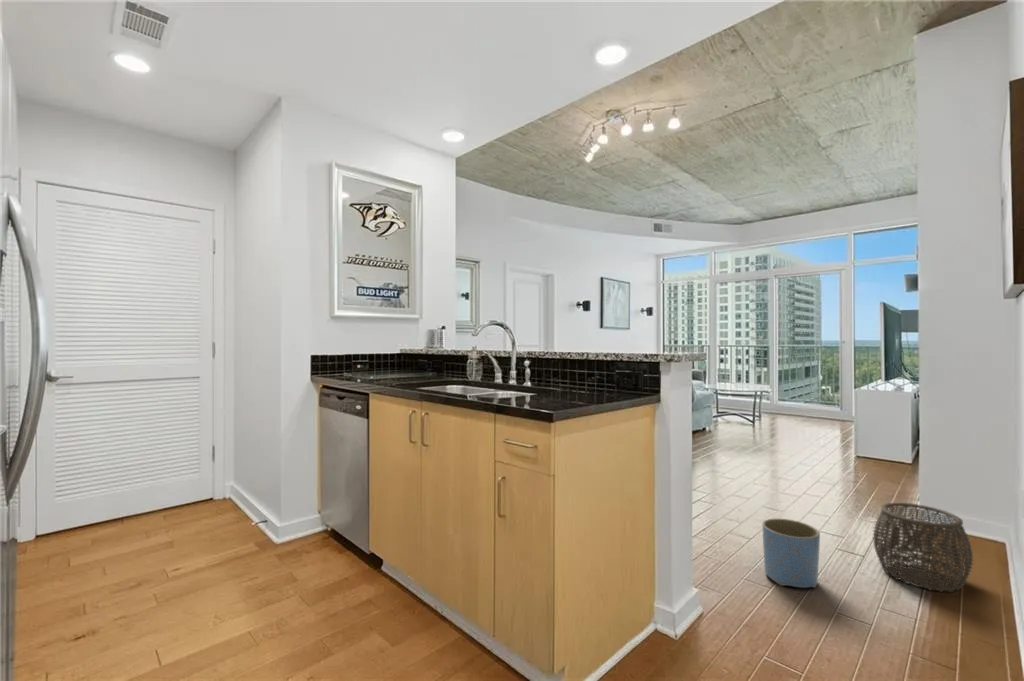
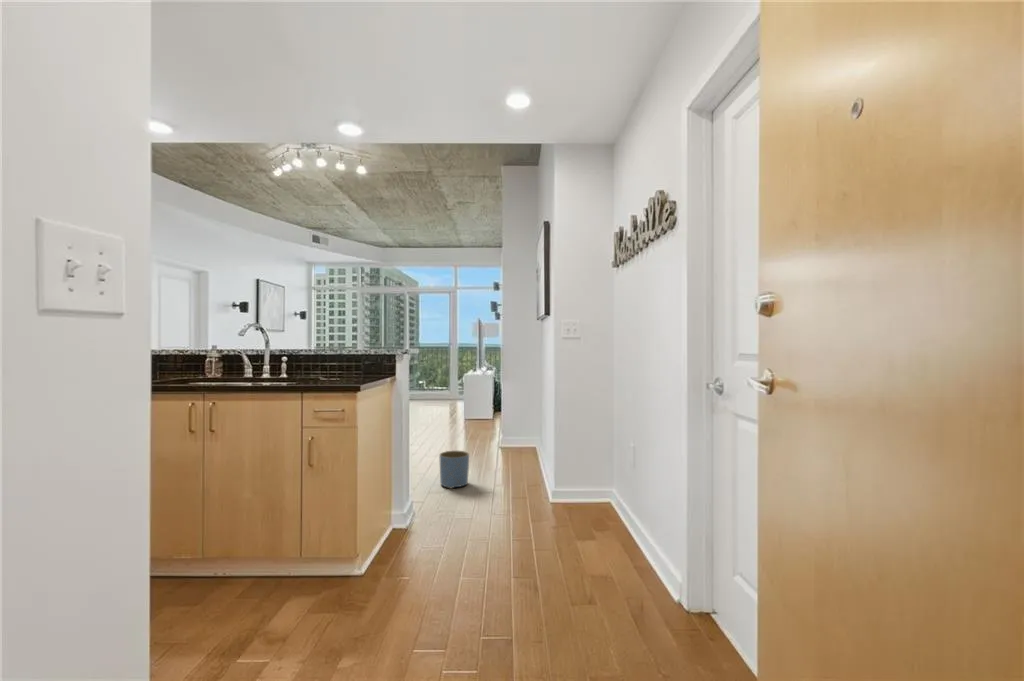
woven basket: present [873,503,973,592] -> none [489,431,529,473]

